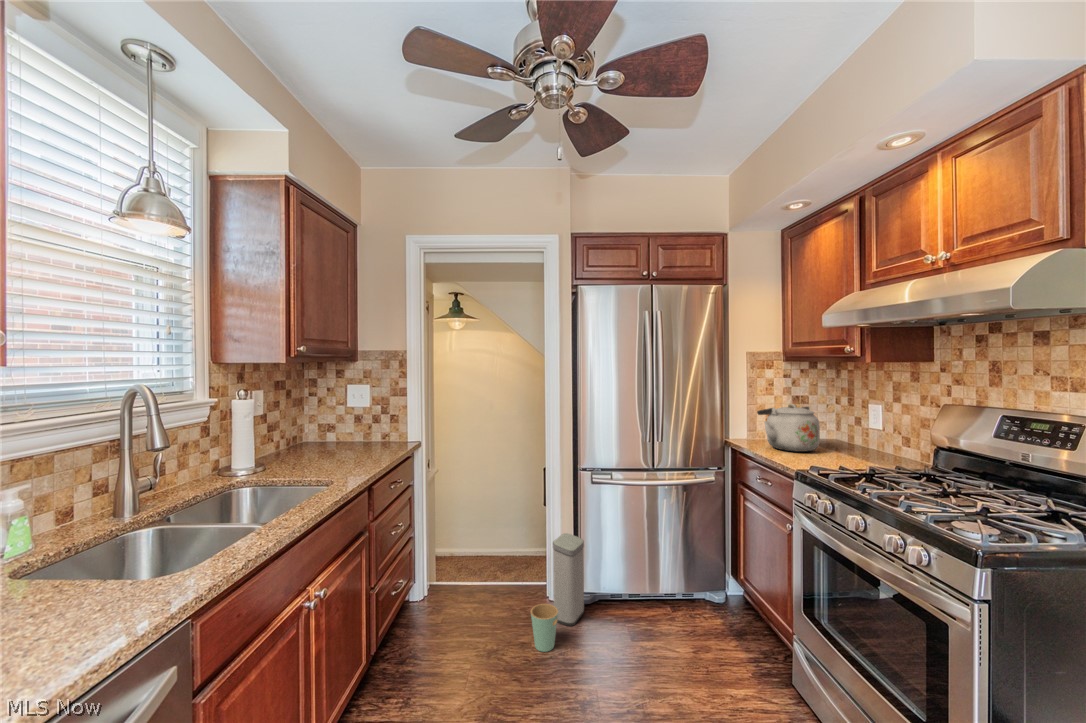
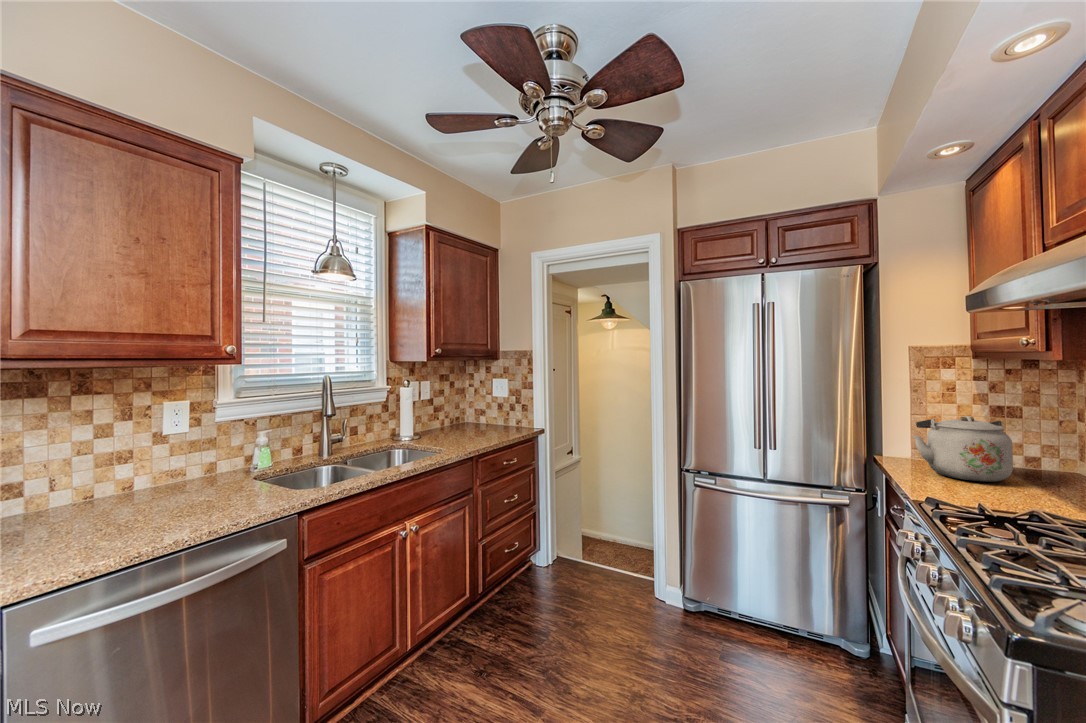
trash can: present [531,533,584,652] -> none [612,532,682,636]

